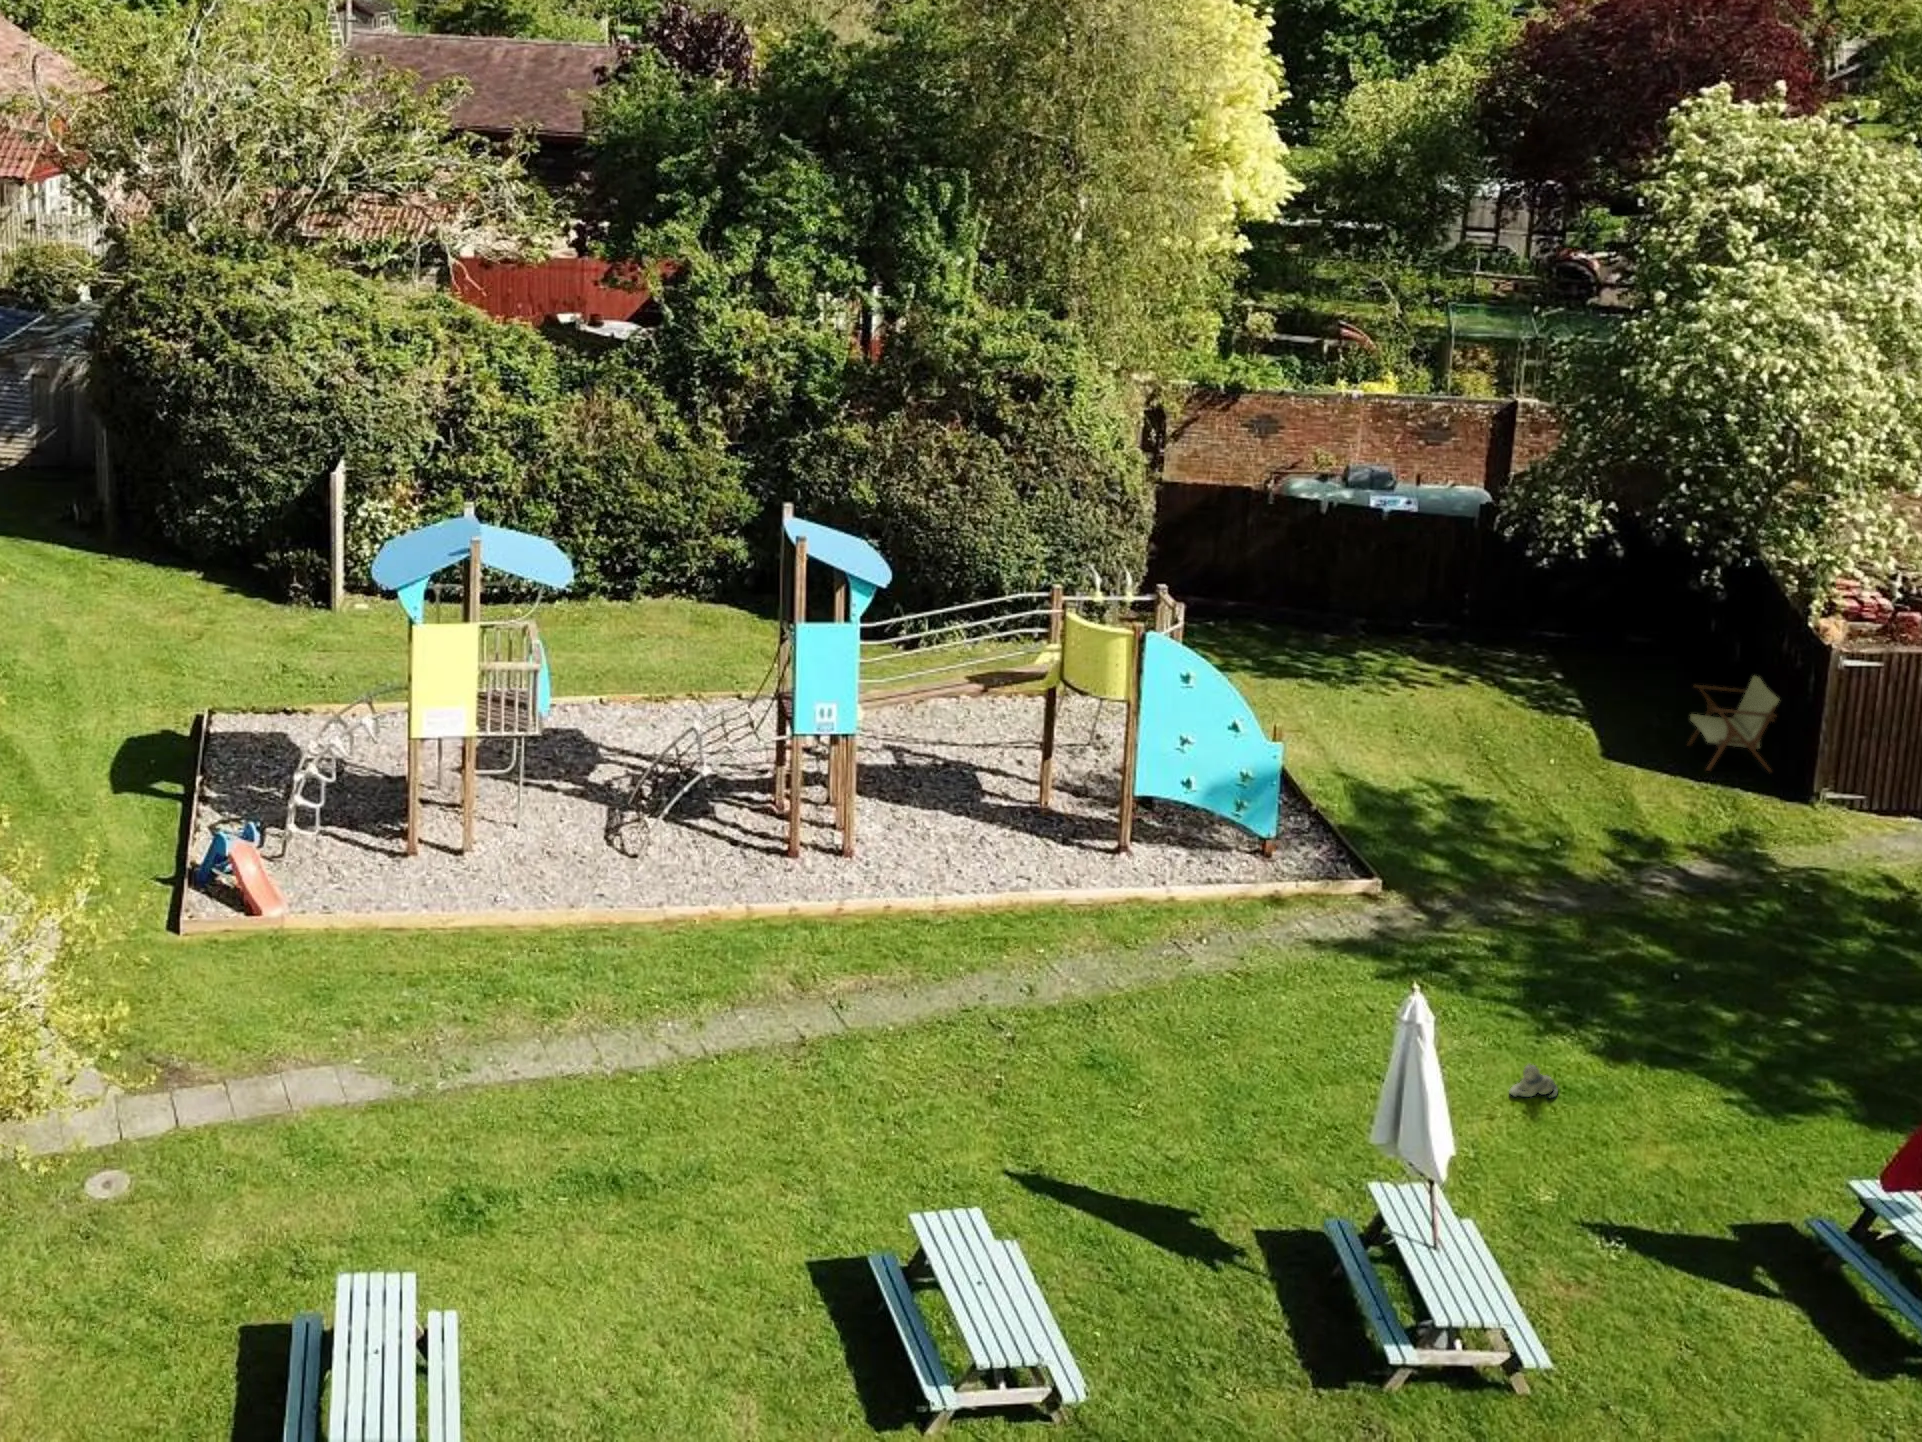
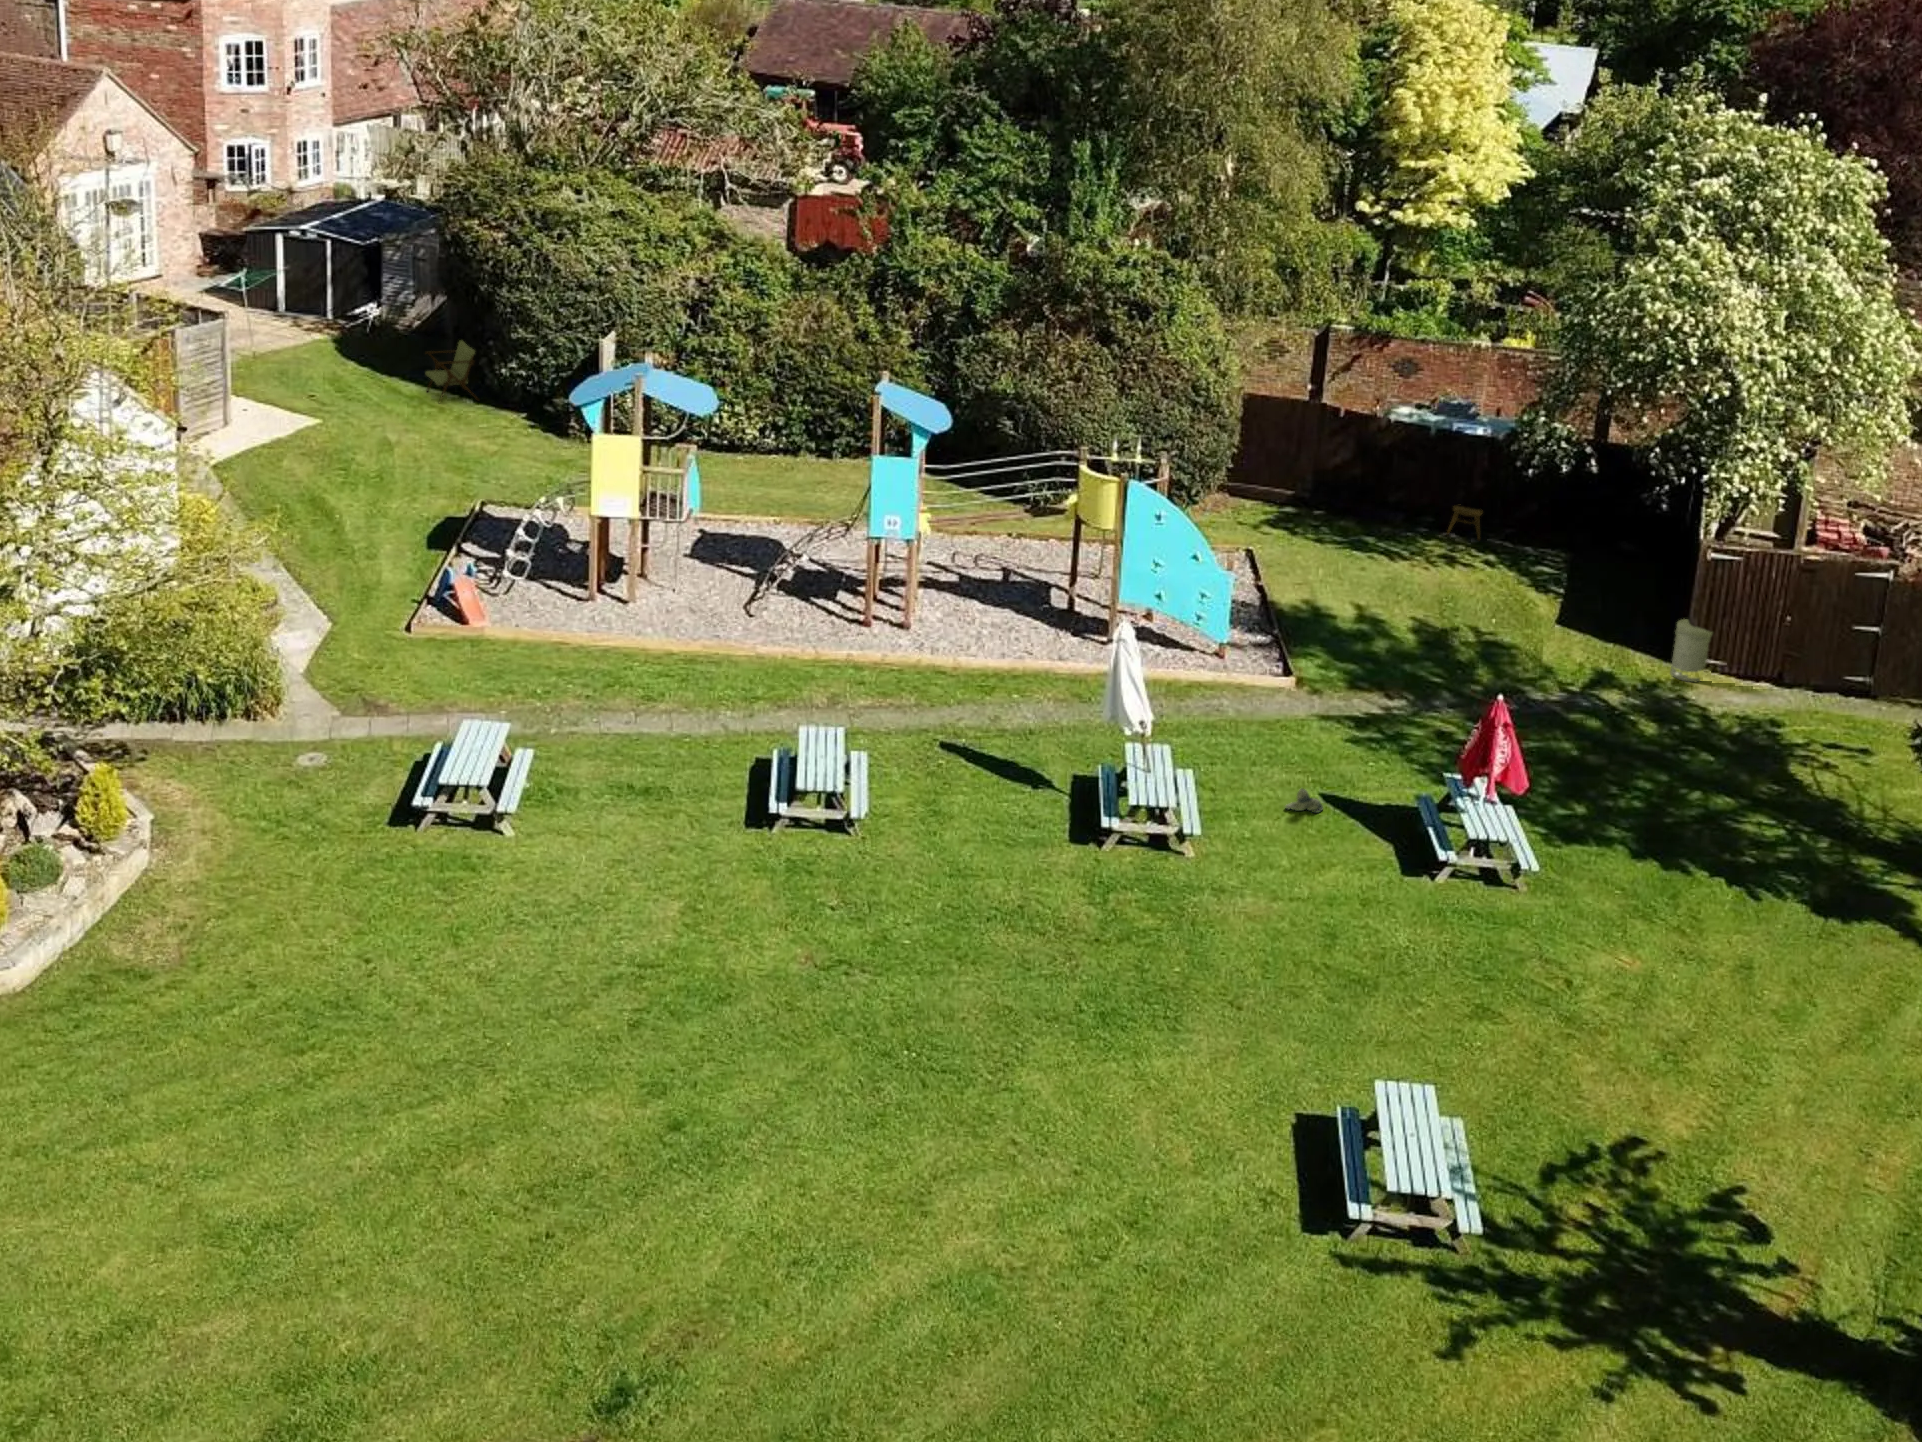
stool: none [1415,601,1459,646] -> present [1447,506,1483,540]
lounge chair: present [1688,676,1779,772] -> present [426,341,478,403]
trash can: none [1807,743,1867,826] -> present [1670,619,1712,682]

